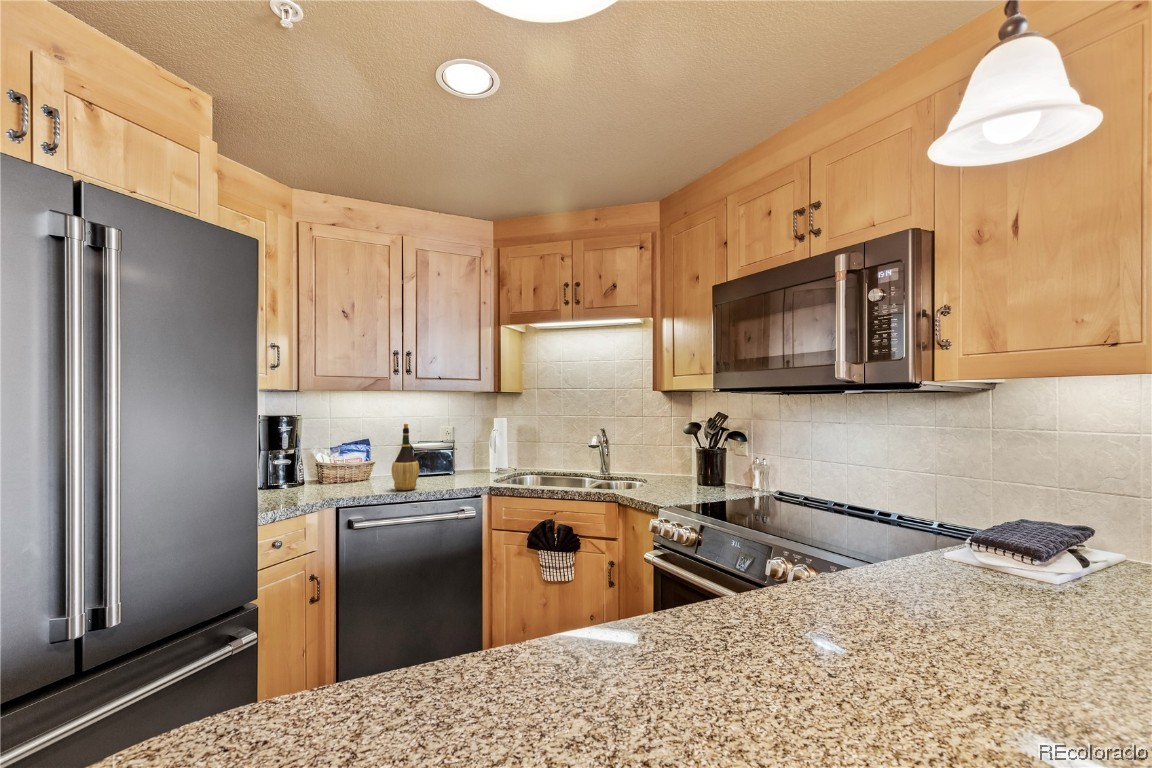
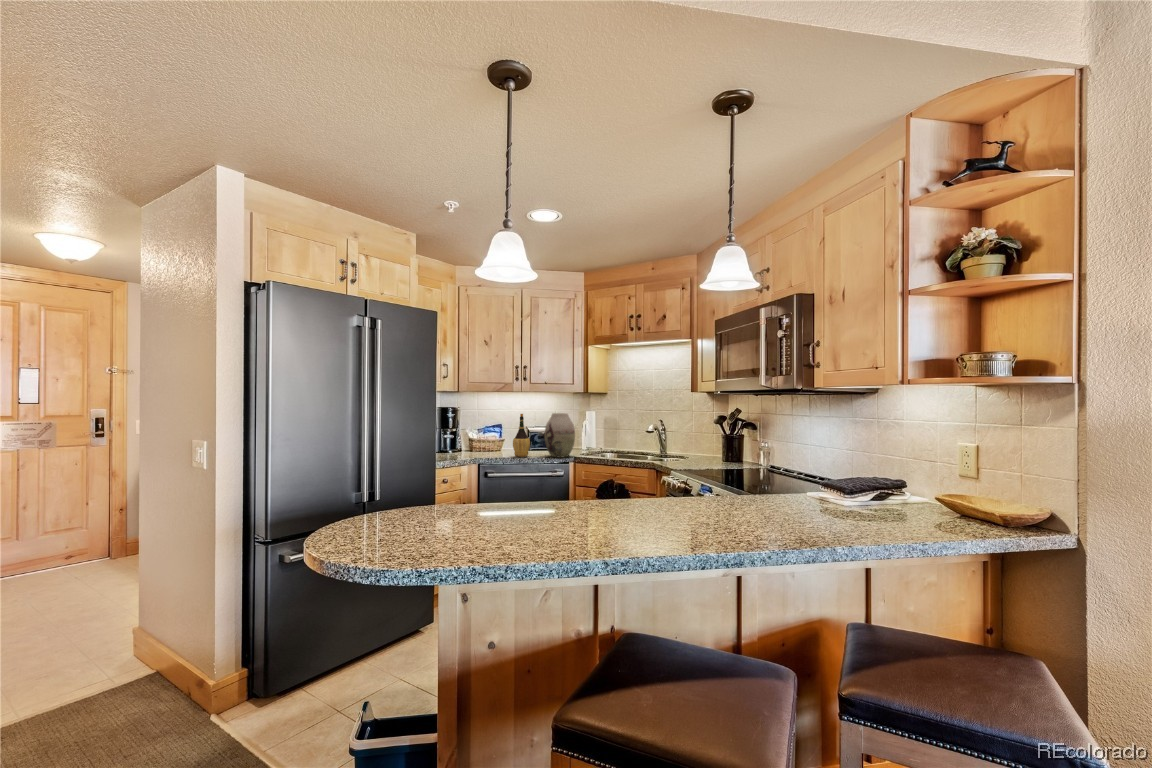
vase: none [442,422,488,489] -> present [545,413,575,458]

